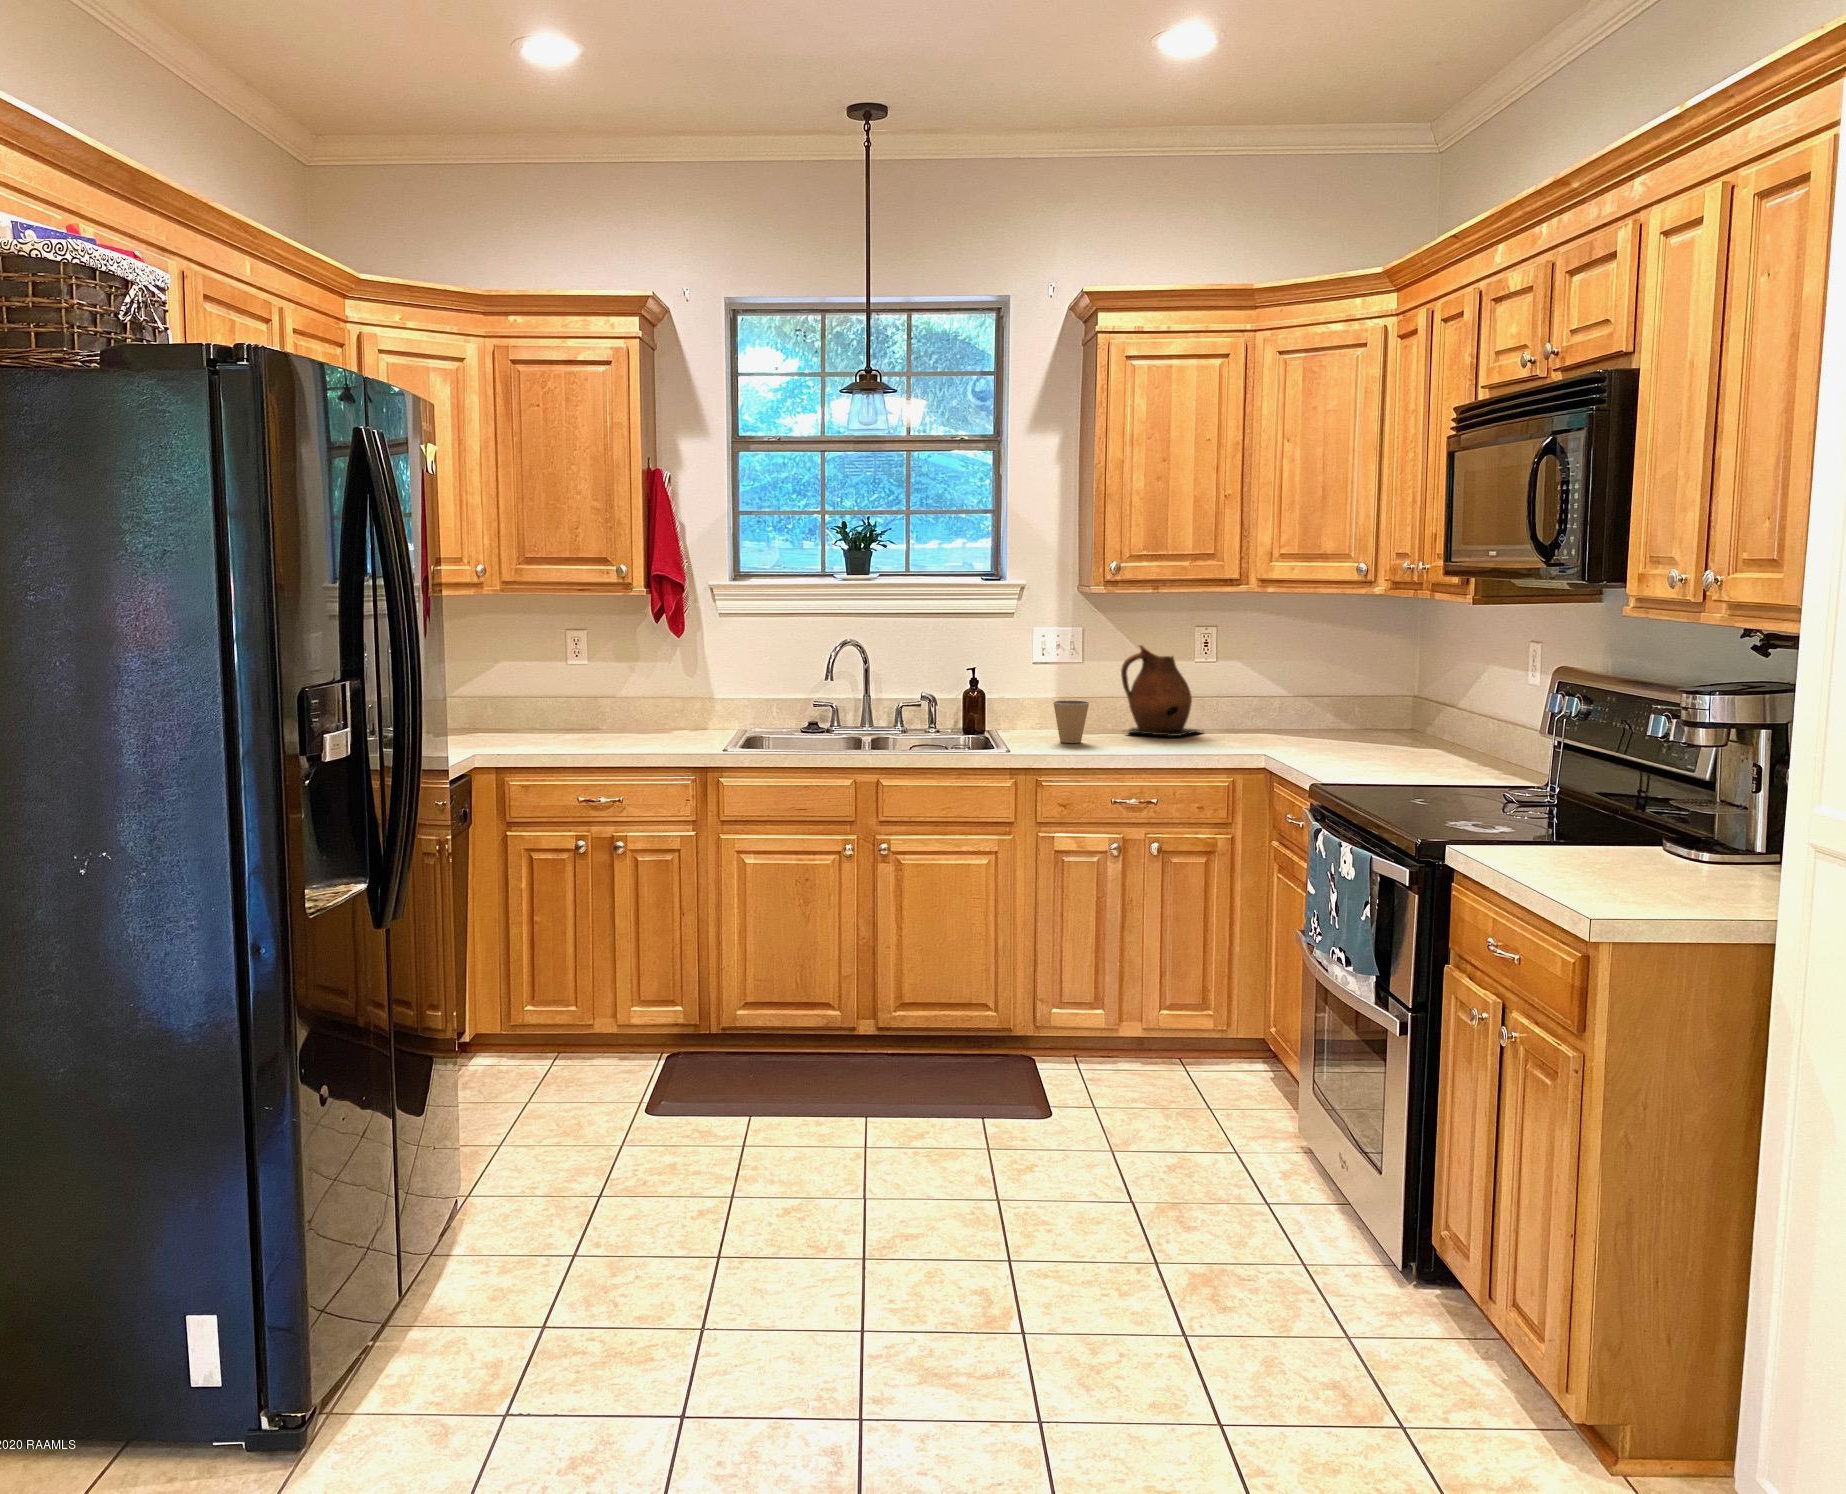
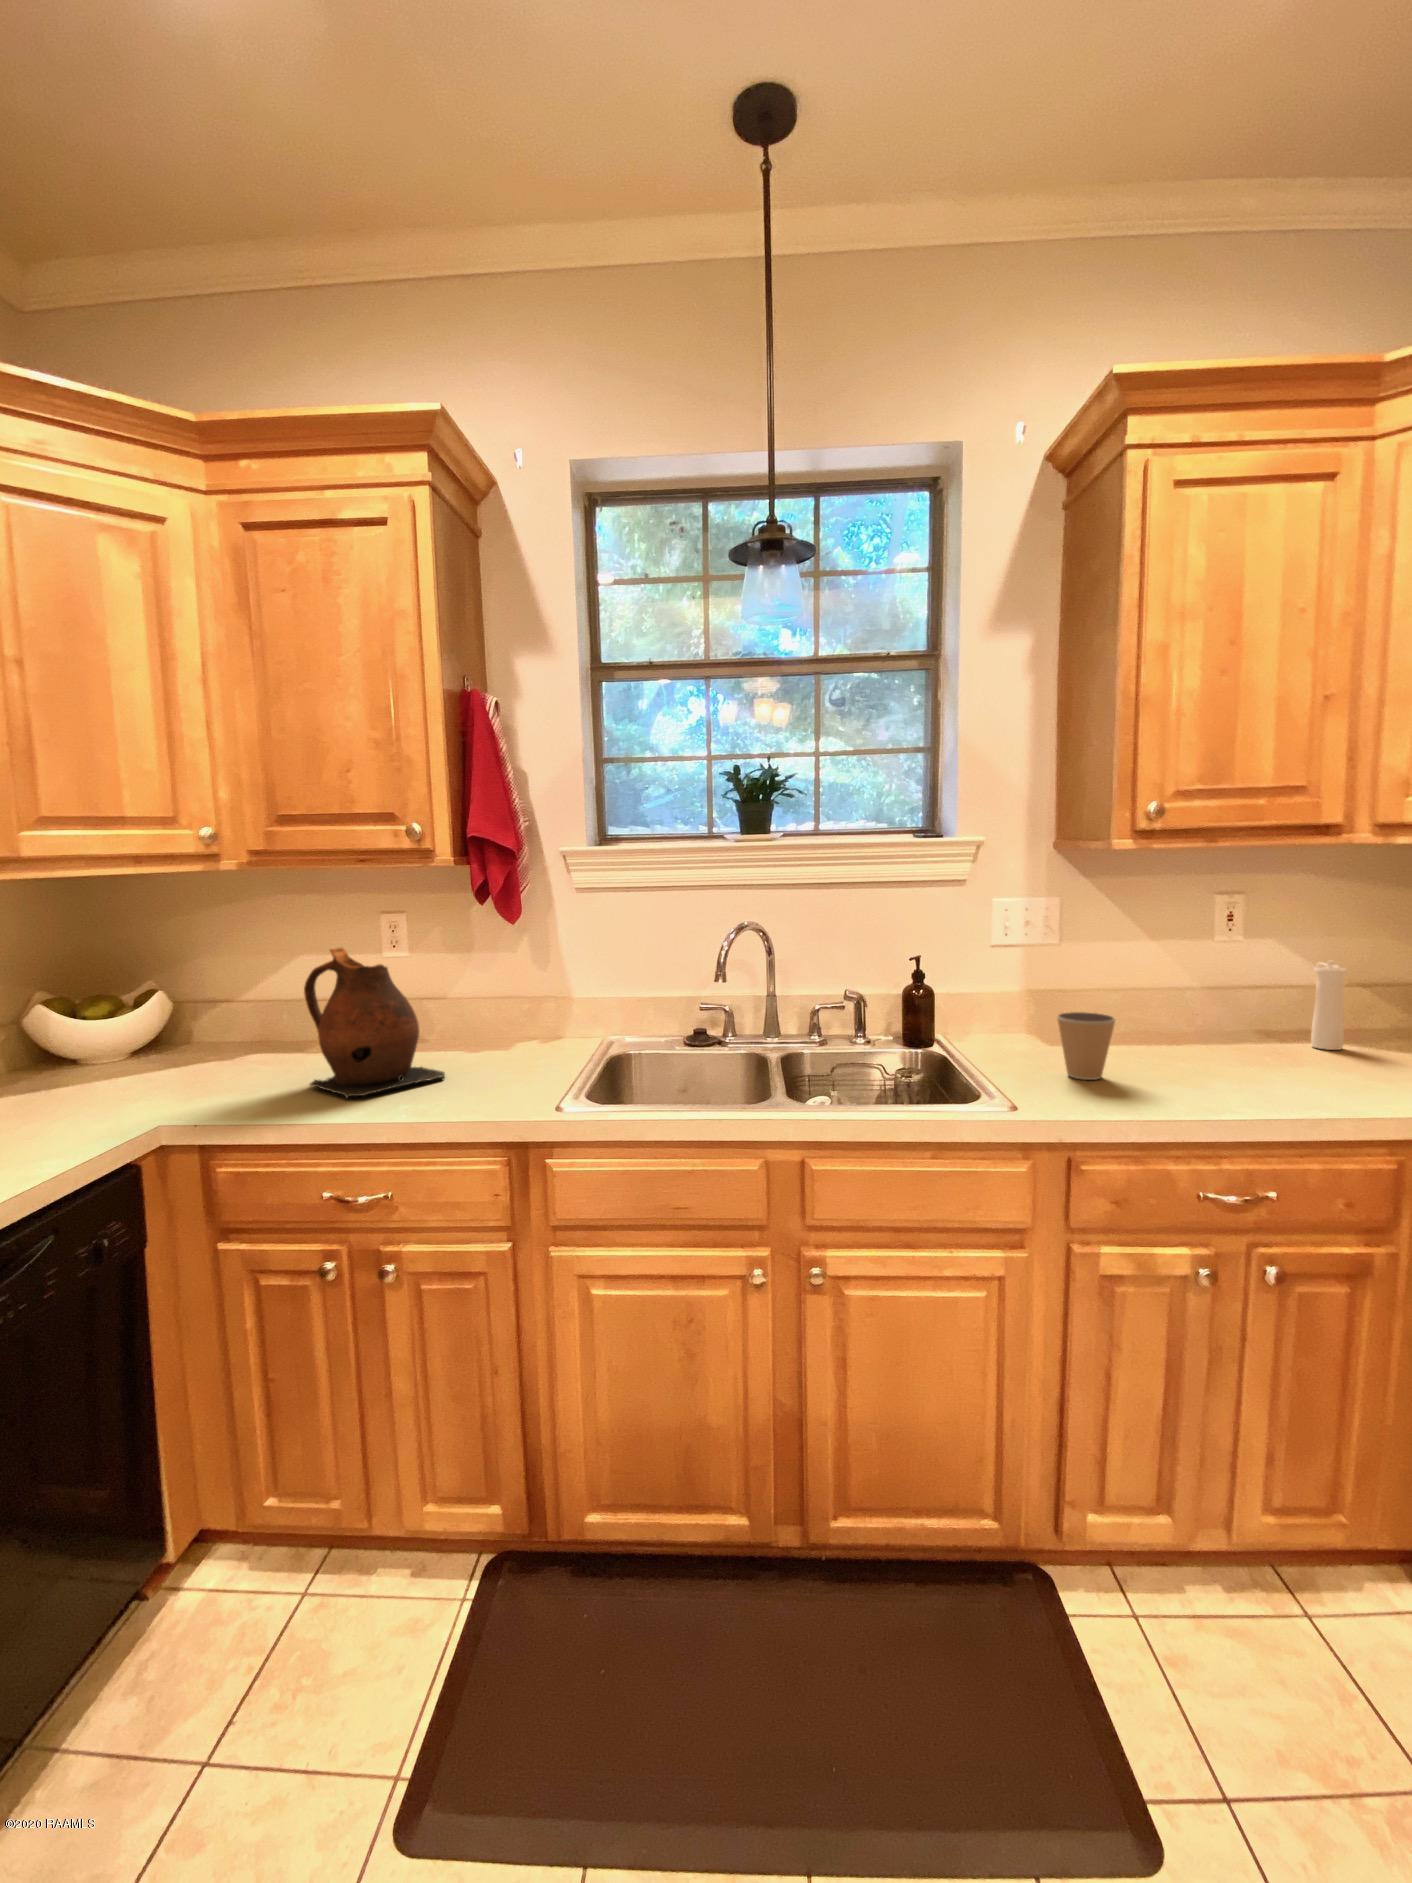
ceramic pitcher: present [1121,645,1201,736] -> present [304,947,445,1098]
pepper mill: none [1245,662,1268,734] -> present [1310,961,1347,1050]

